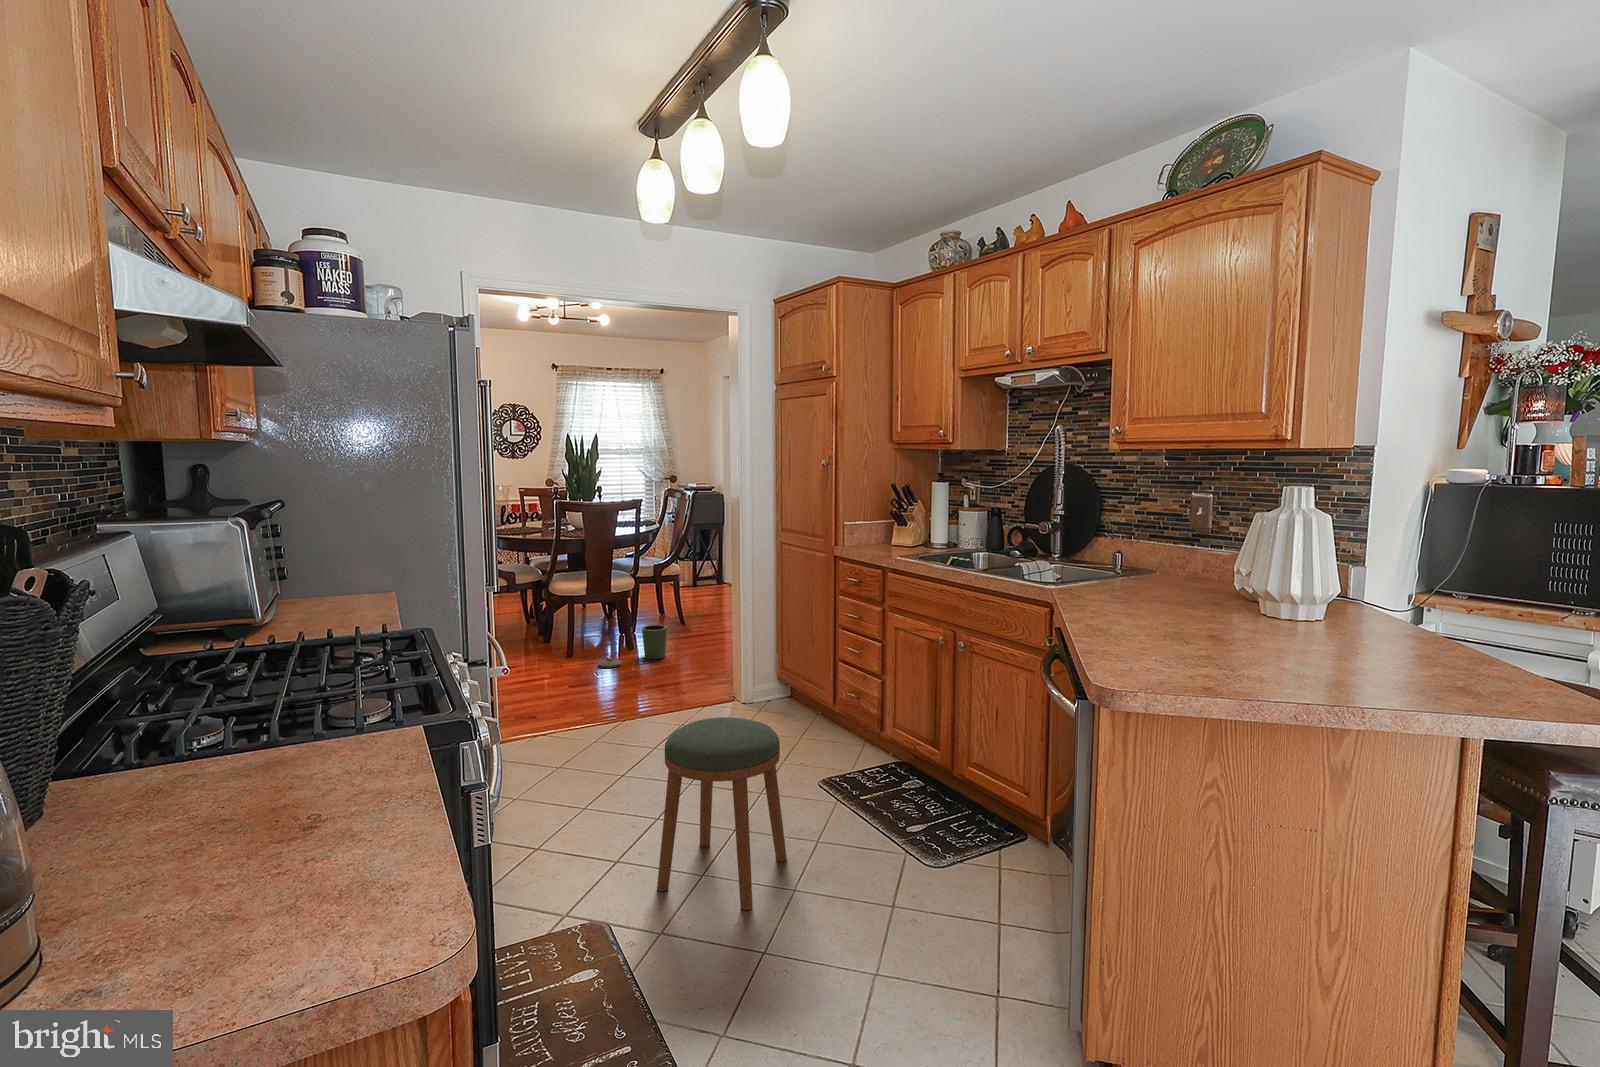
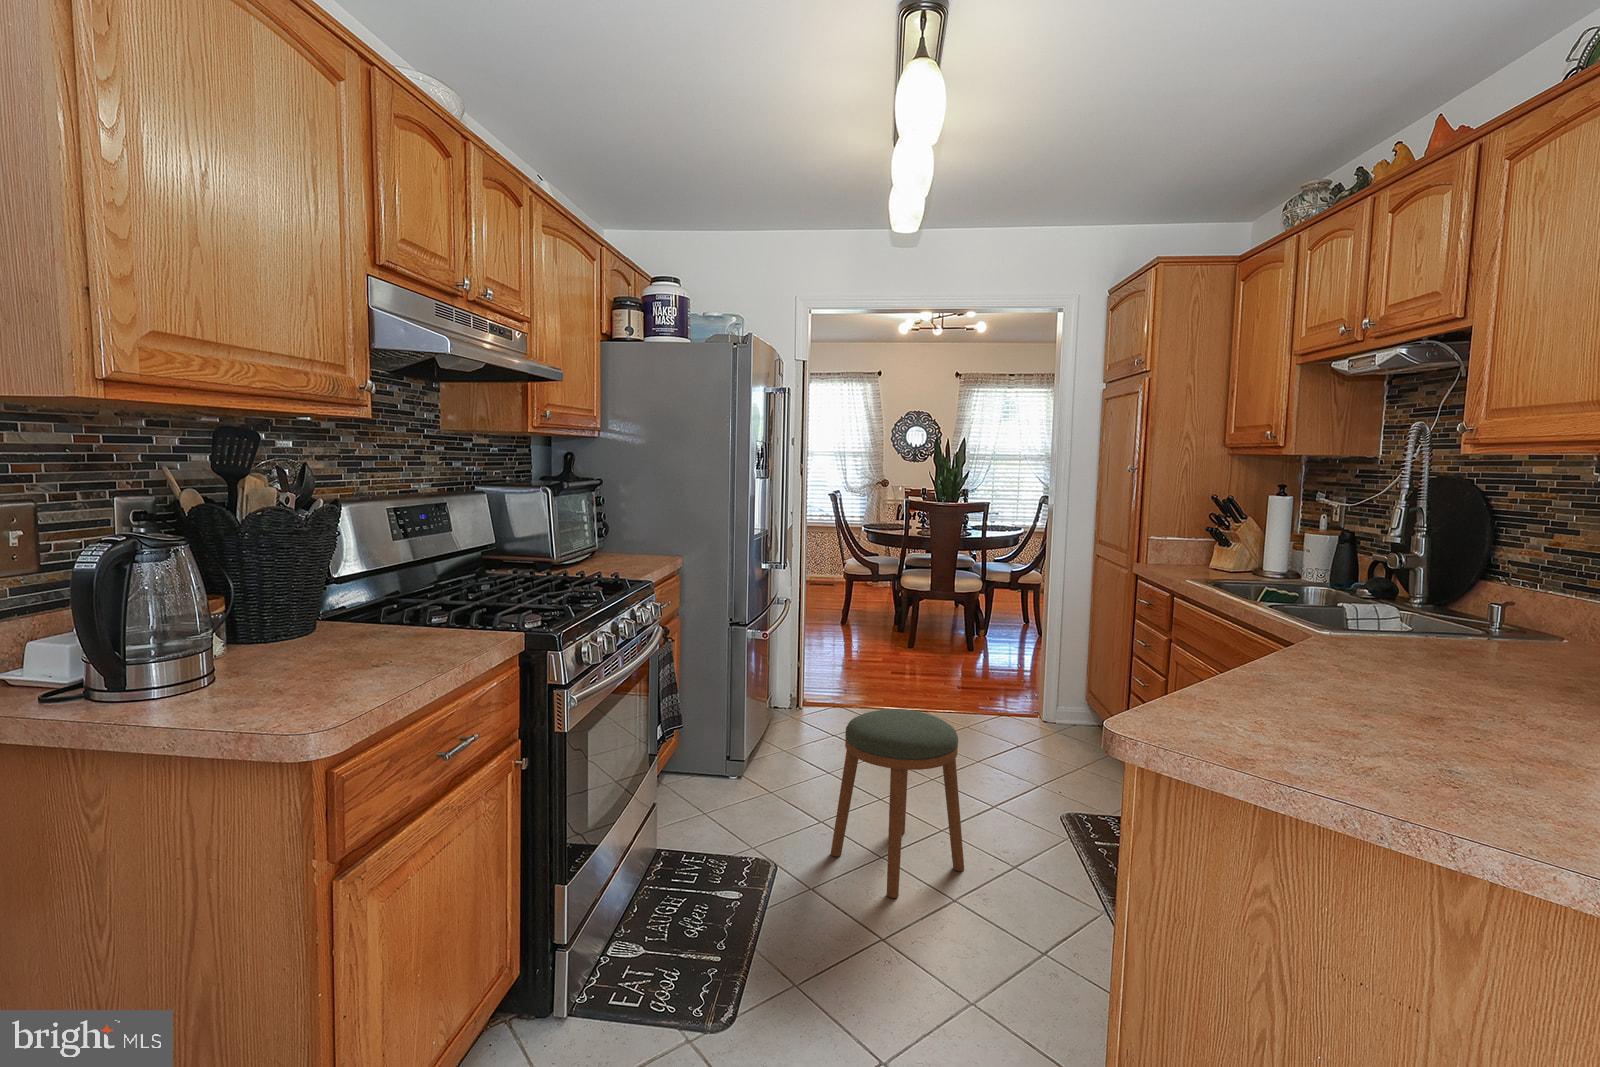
trash can: present [598,625,667,668] -> none [929,629,1002,664]

